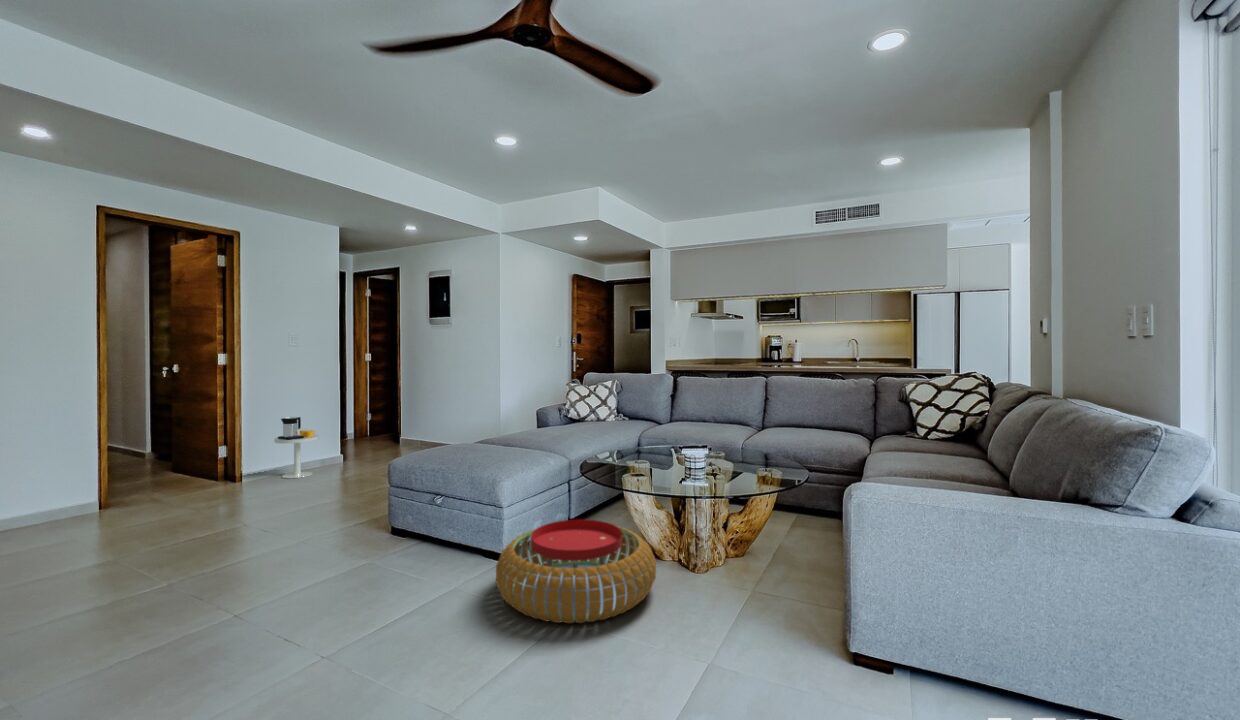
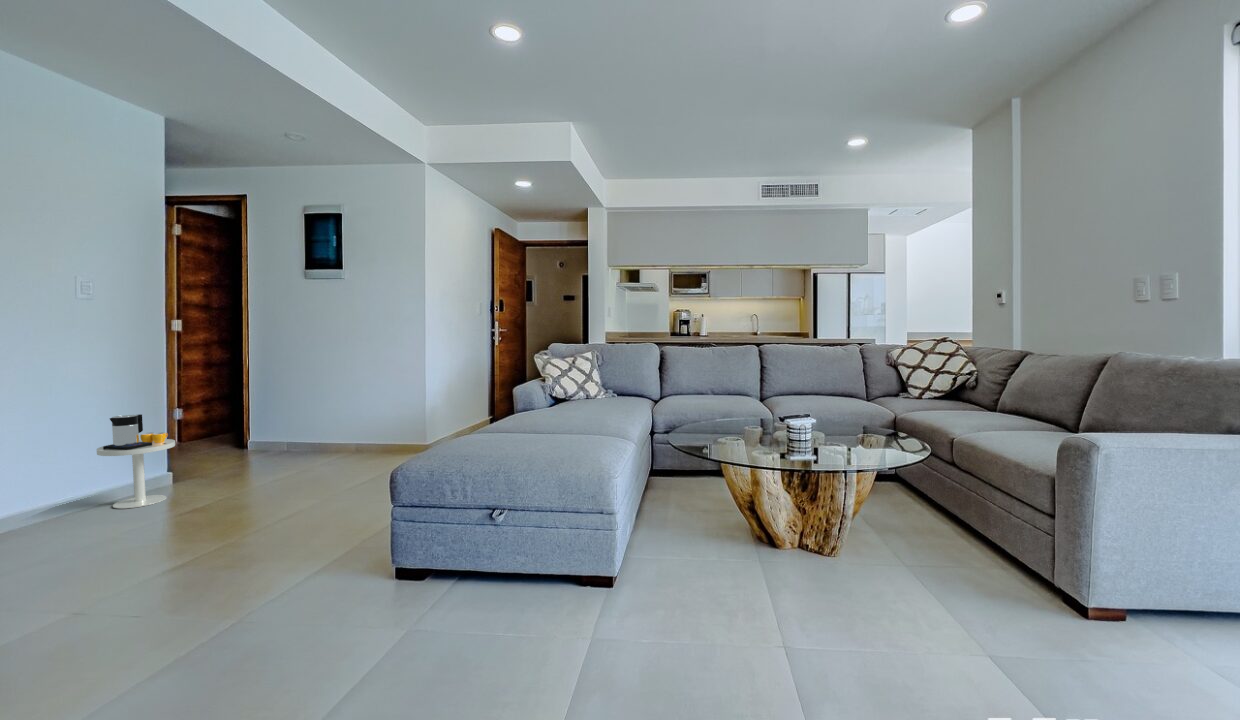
pouf: present [496,519,656,623] -> none [656,516,873,662]

